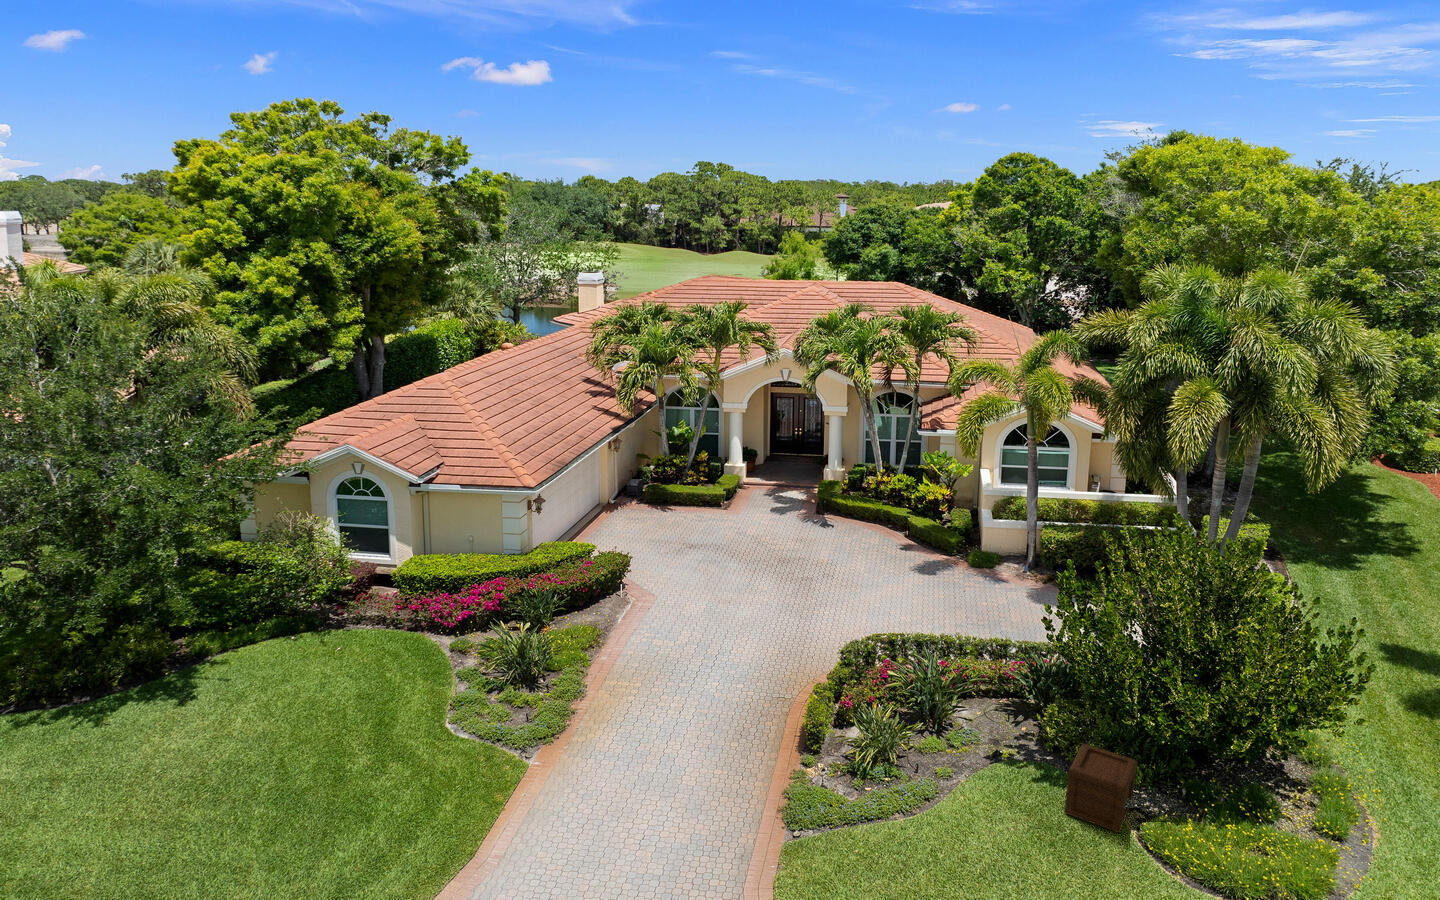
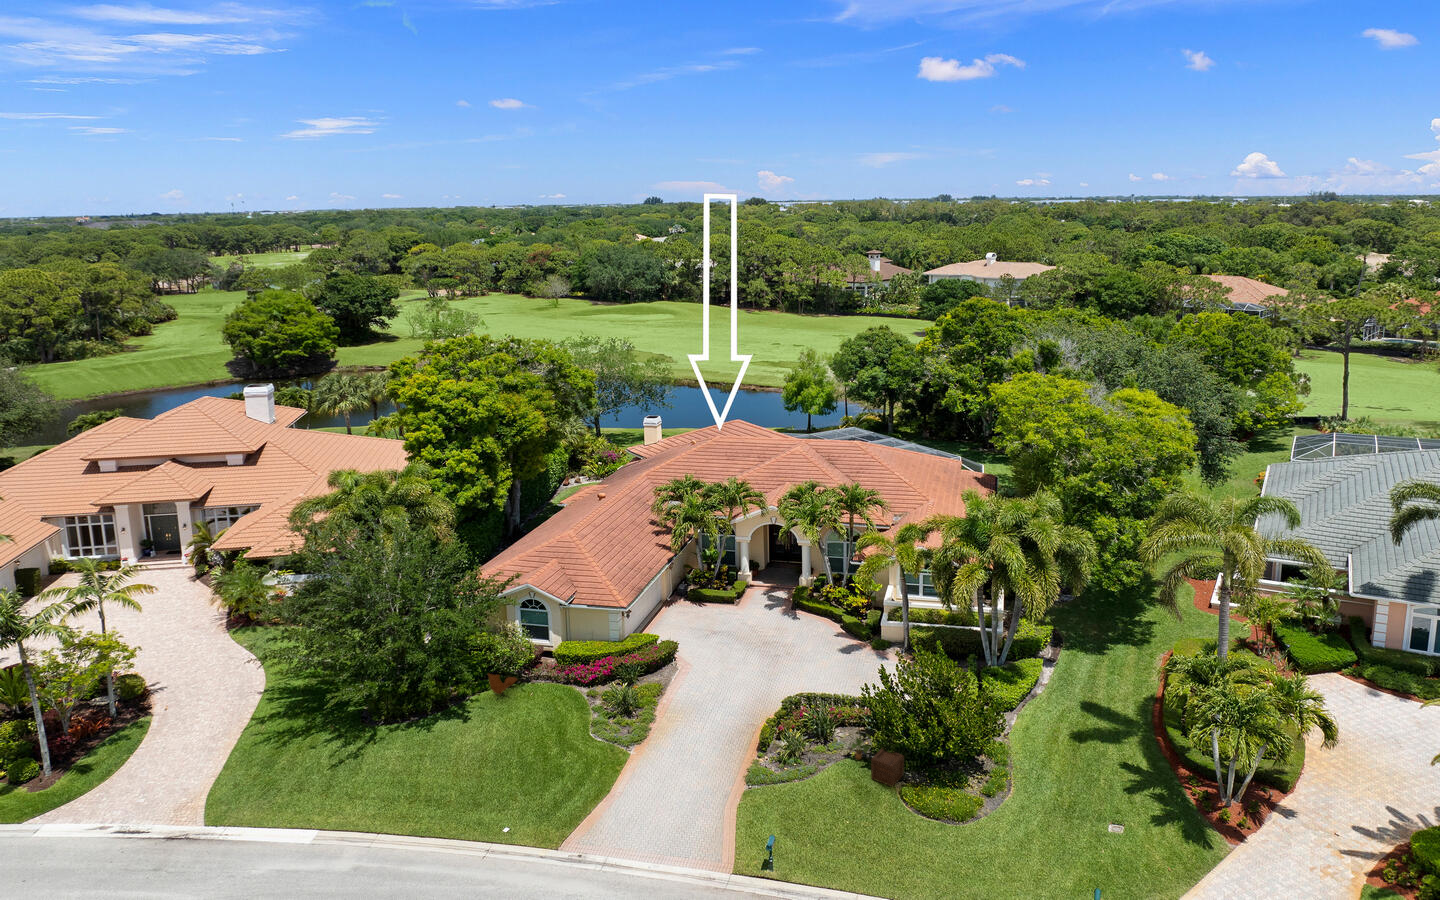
lounge chair: none [247,604,319,660] -> present [488,674,517,697]
house plant: none [996,713,1062,769] -> present [852,735,874,759]

